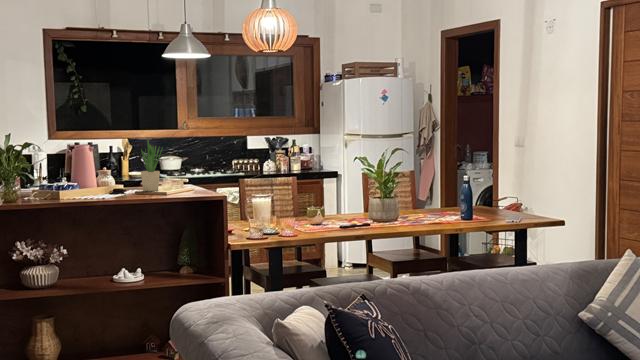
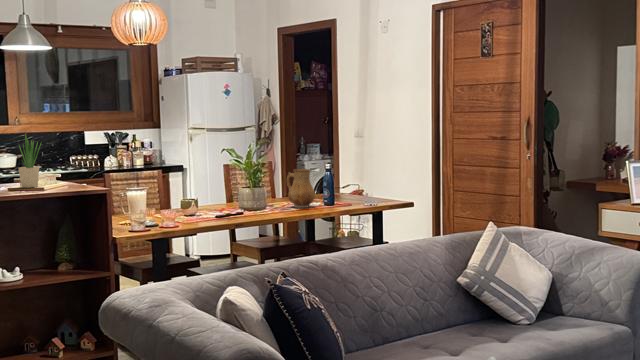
ceramic pitcher: none [422,180,452,222] -> present [287,169,315,208]

